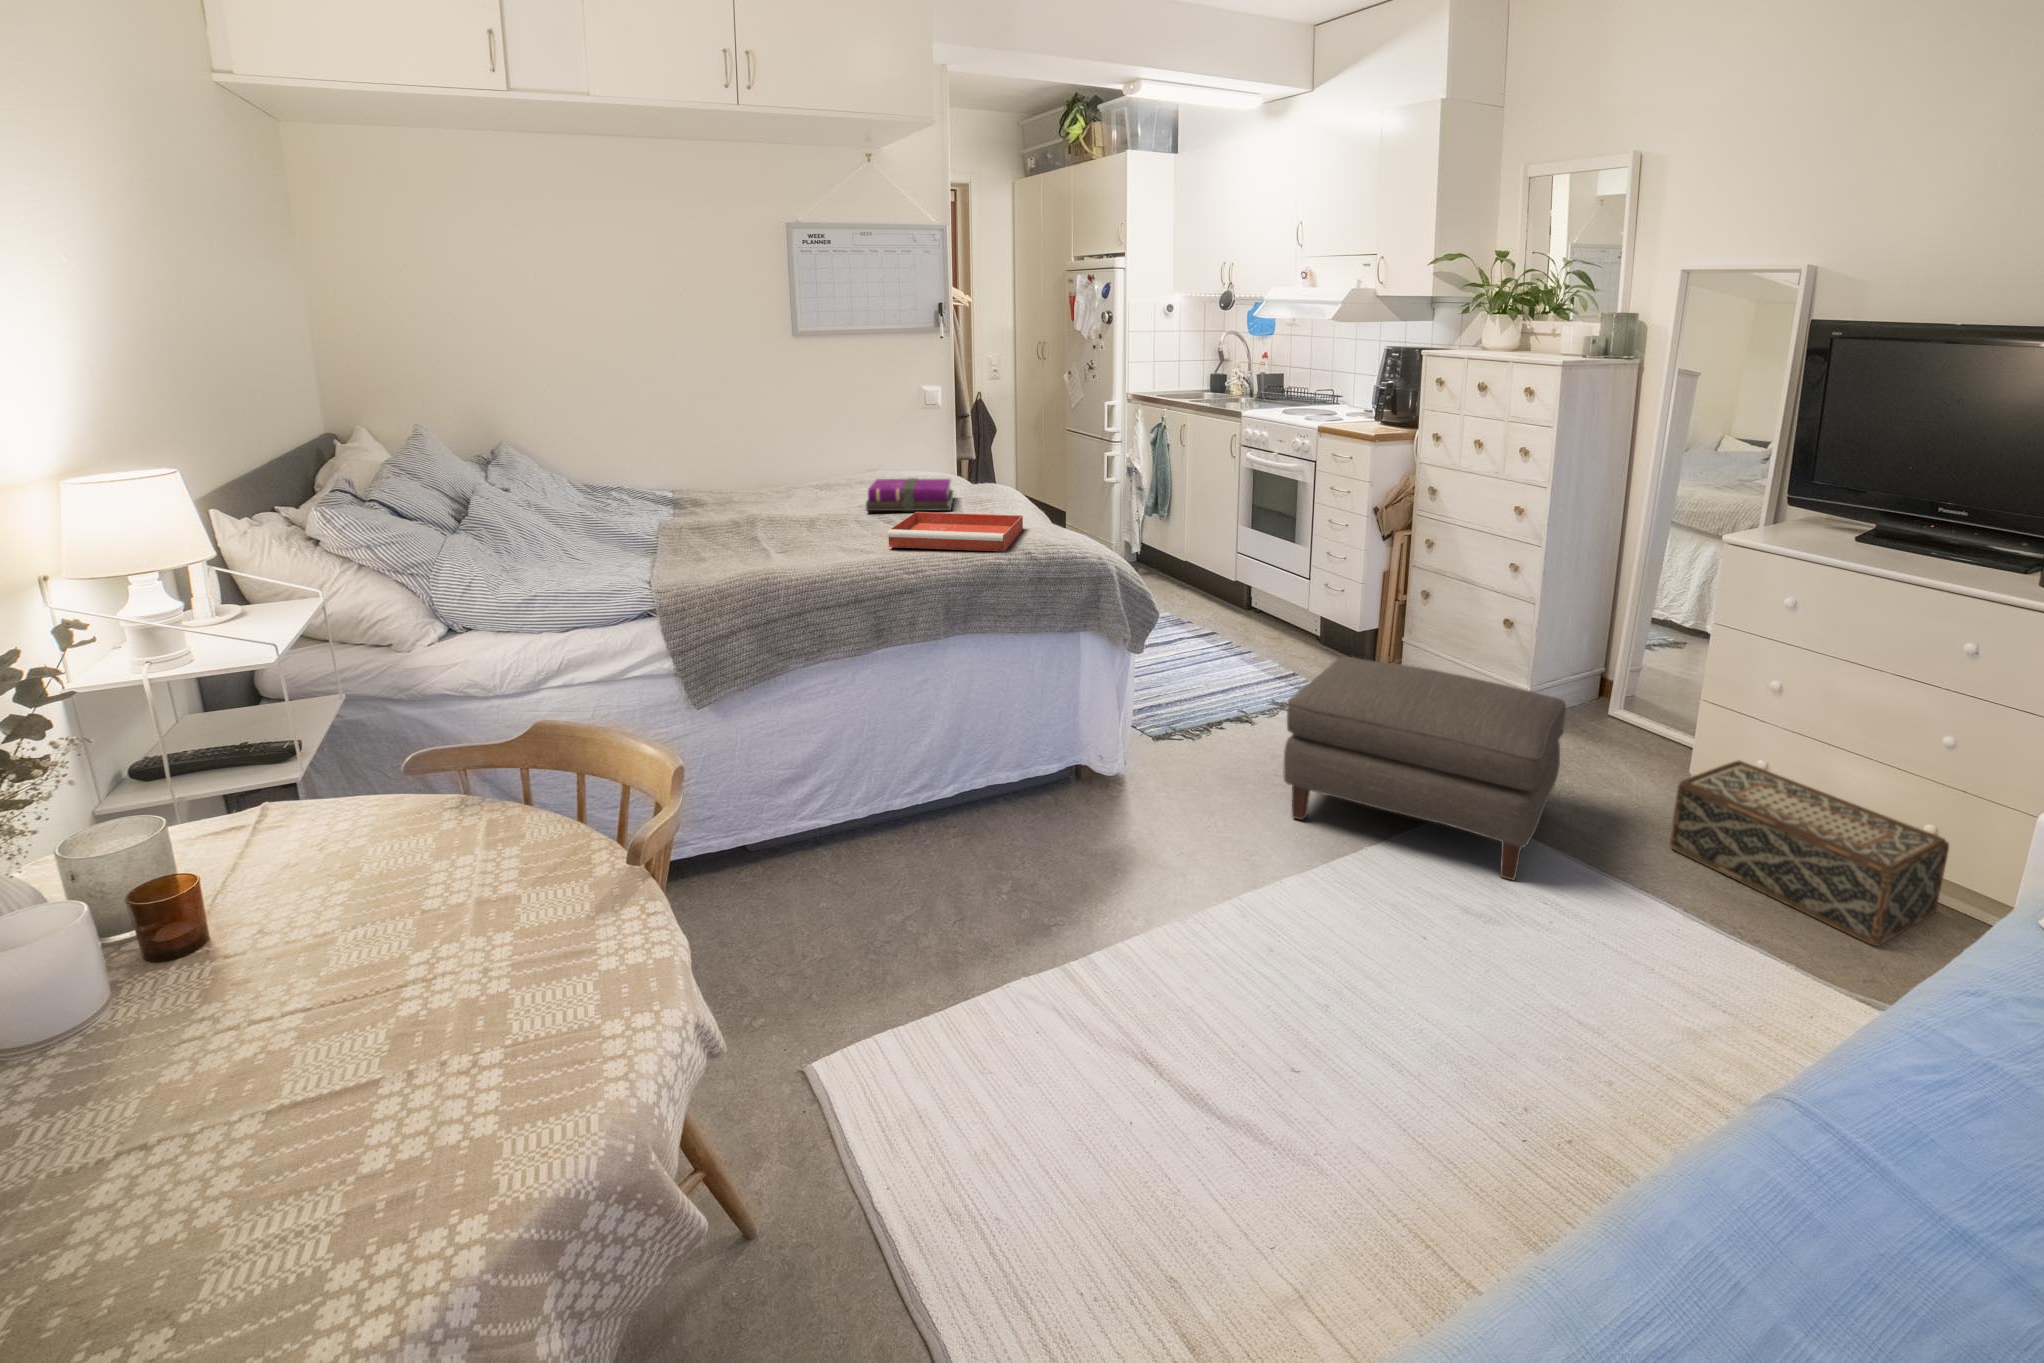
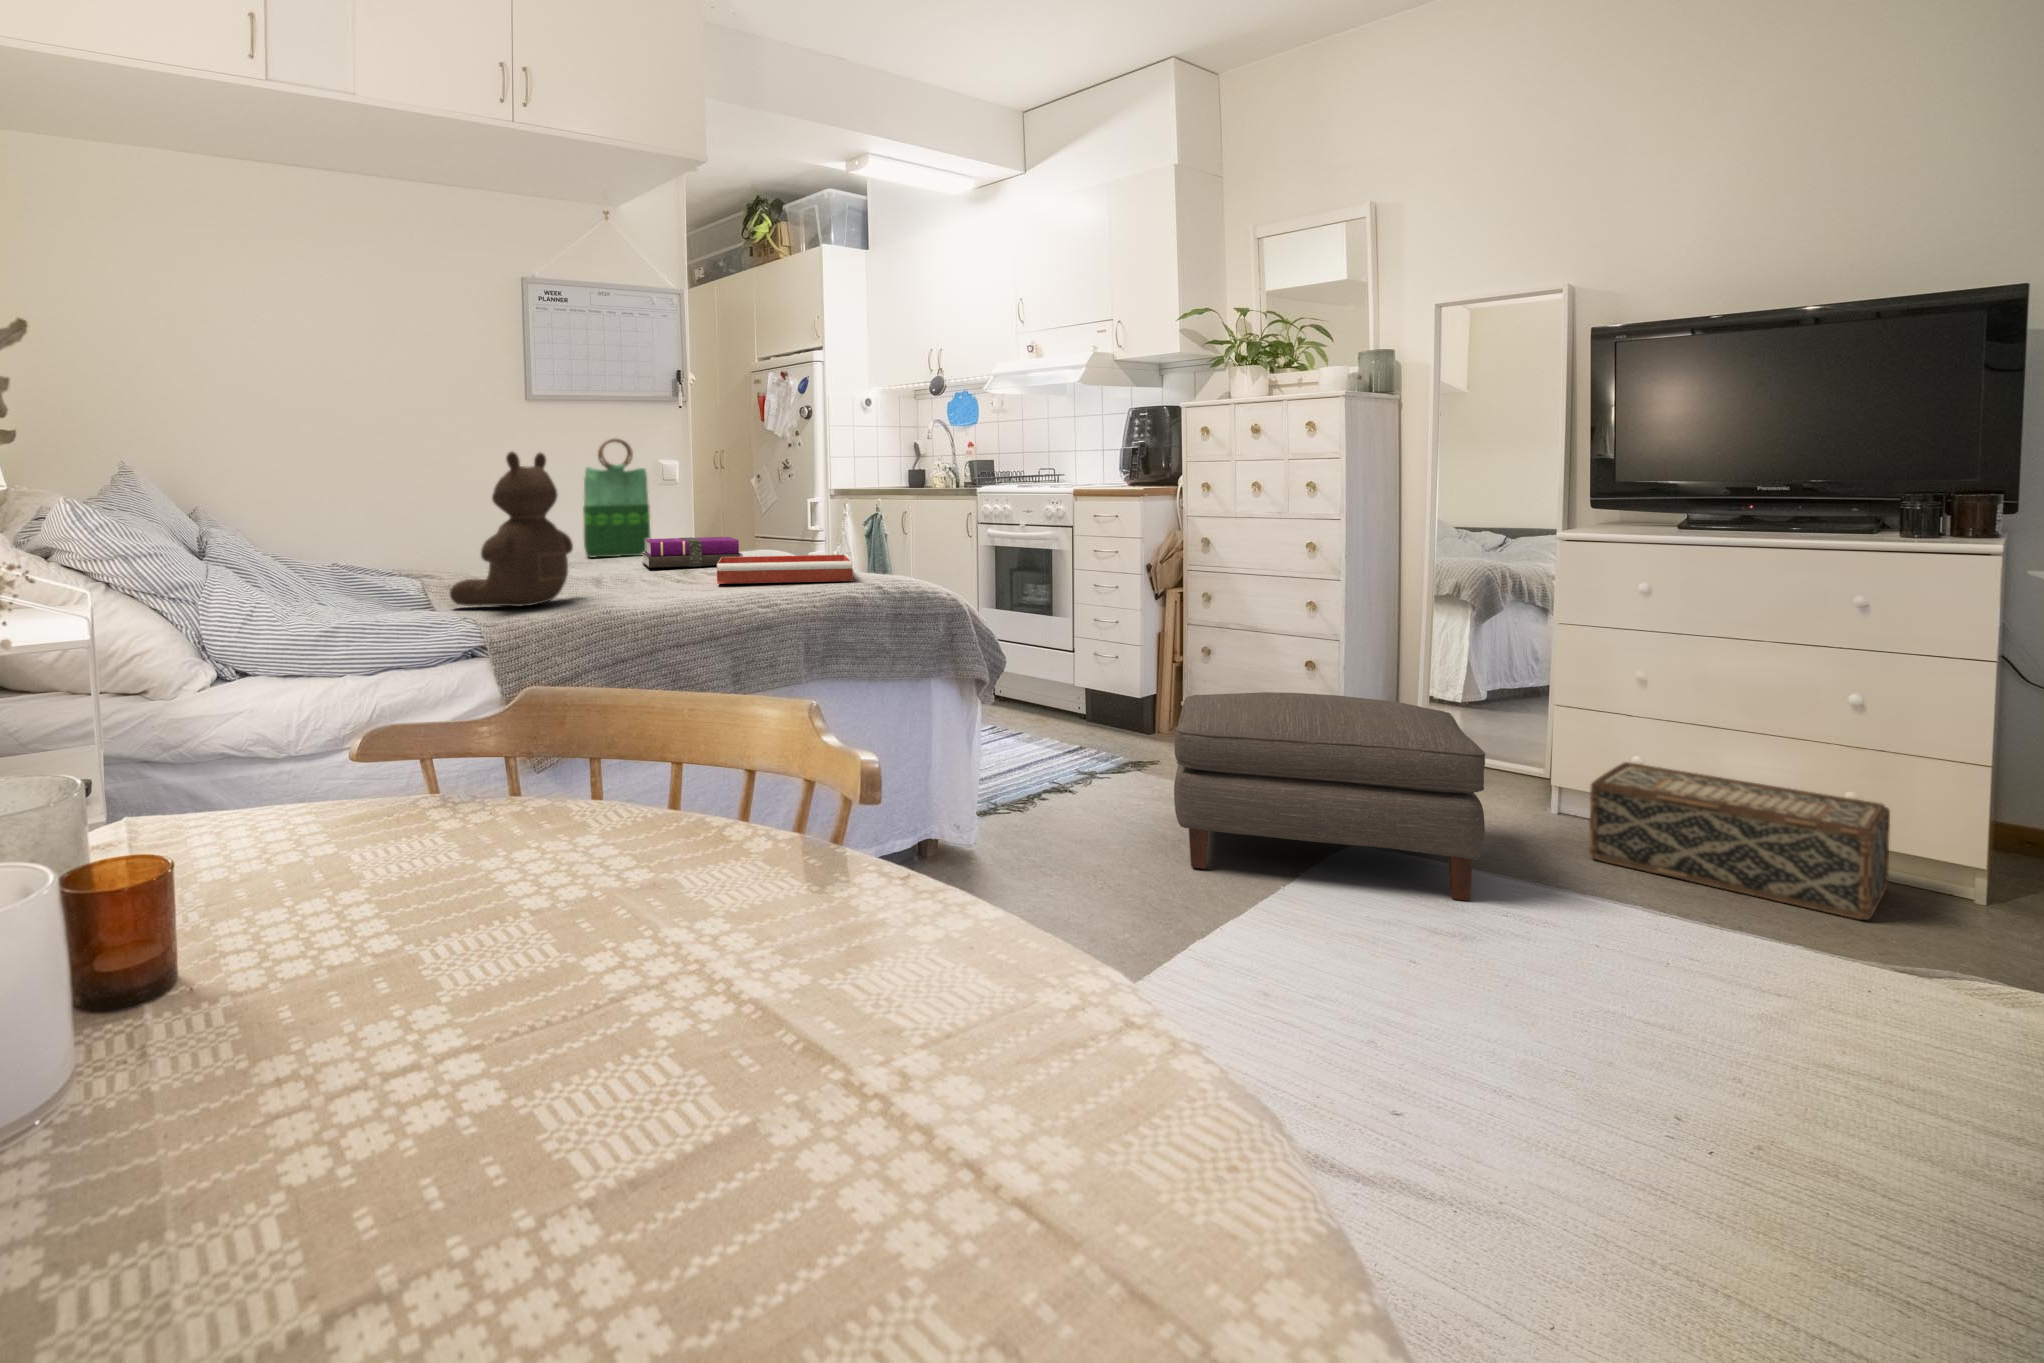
tote bag: none [839,379,898,485] -> present [583,439,651,558]
teddy bear: none [651,439,758,570] -> present [450,452,573,606]

